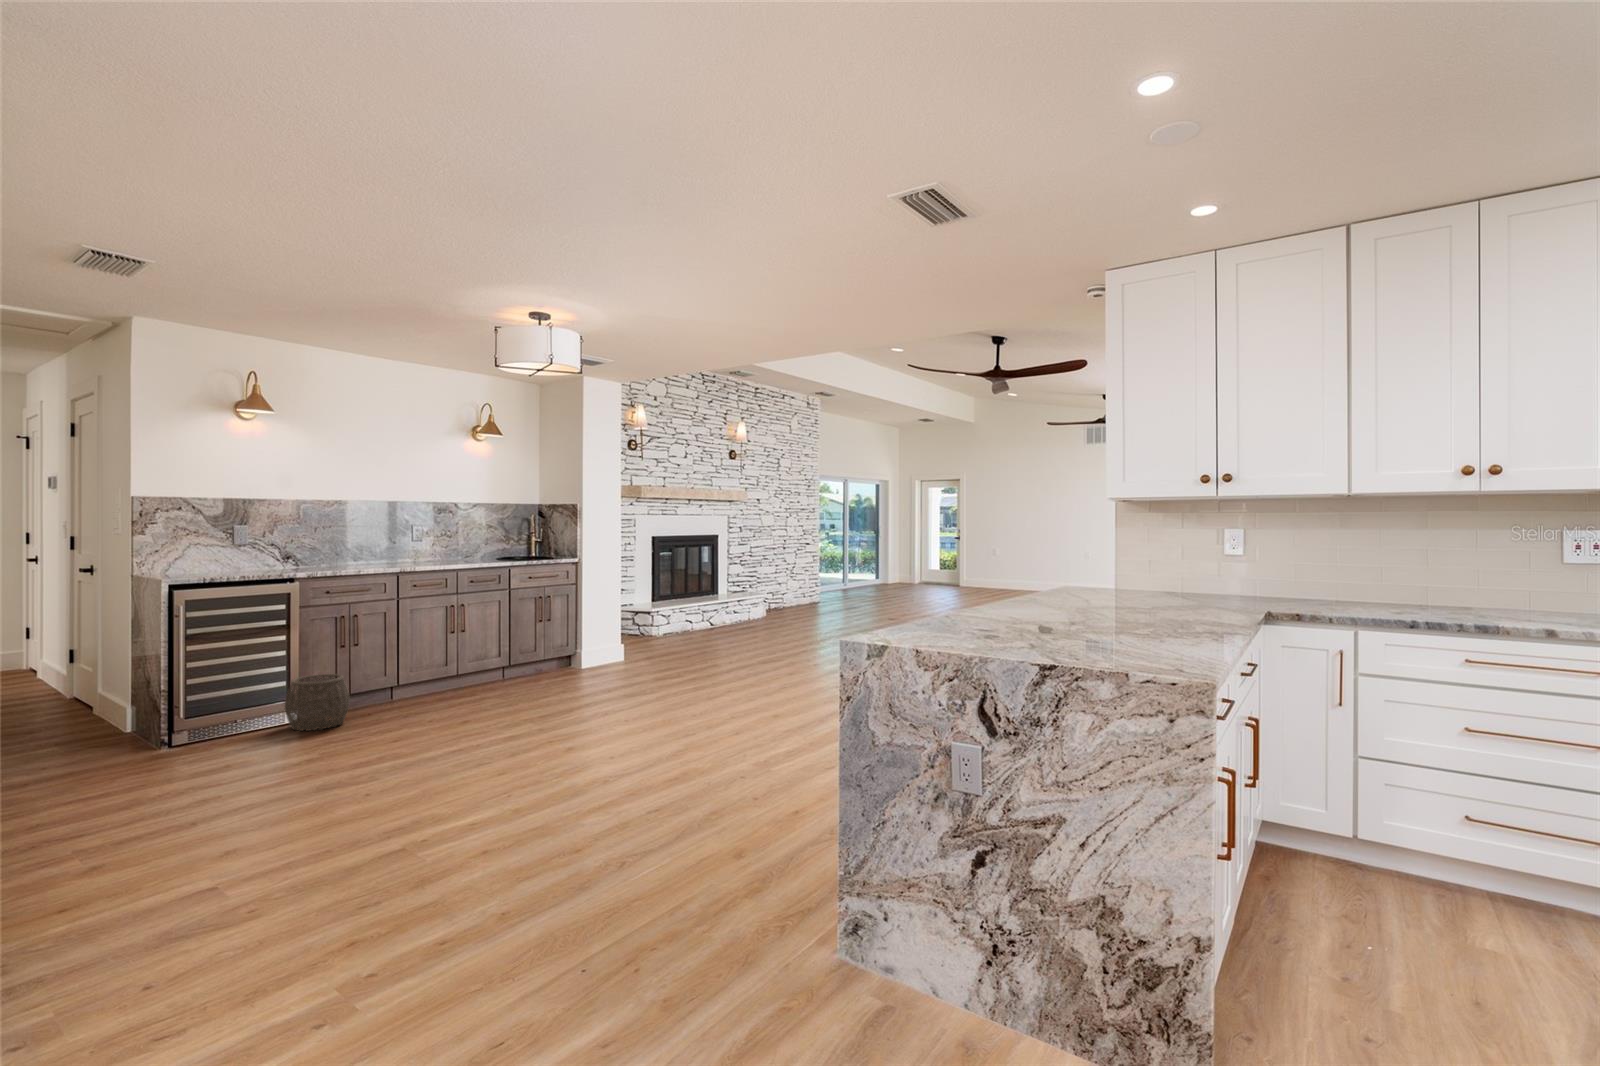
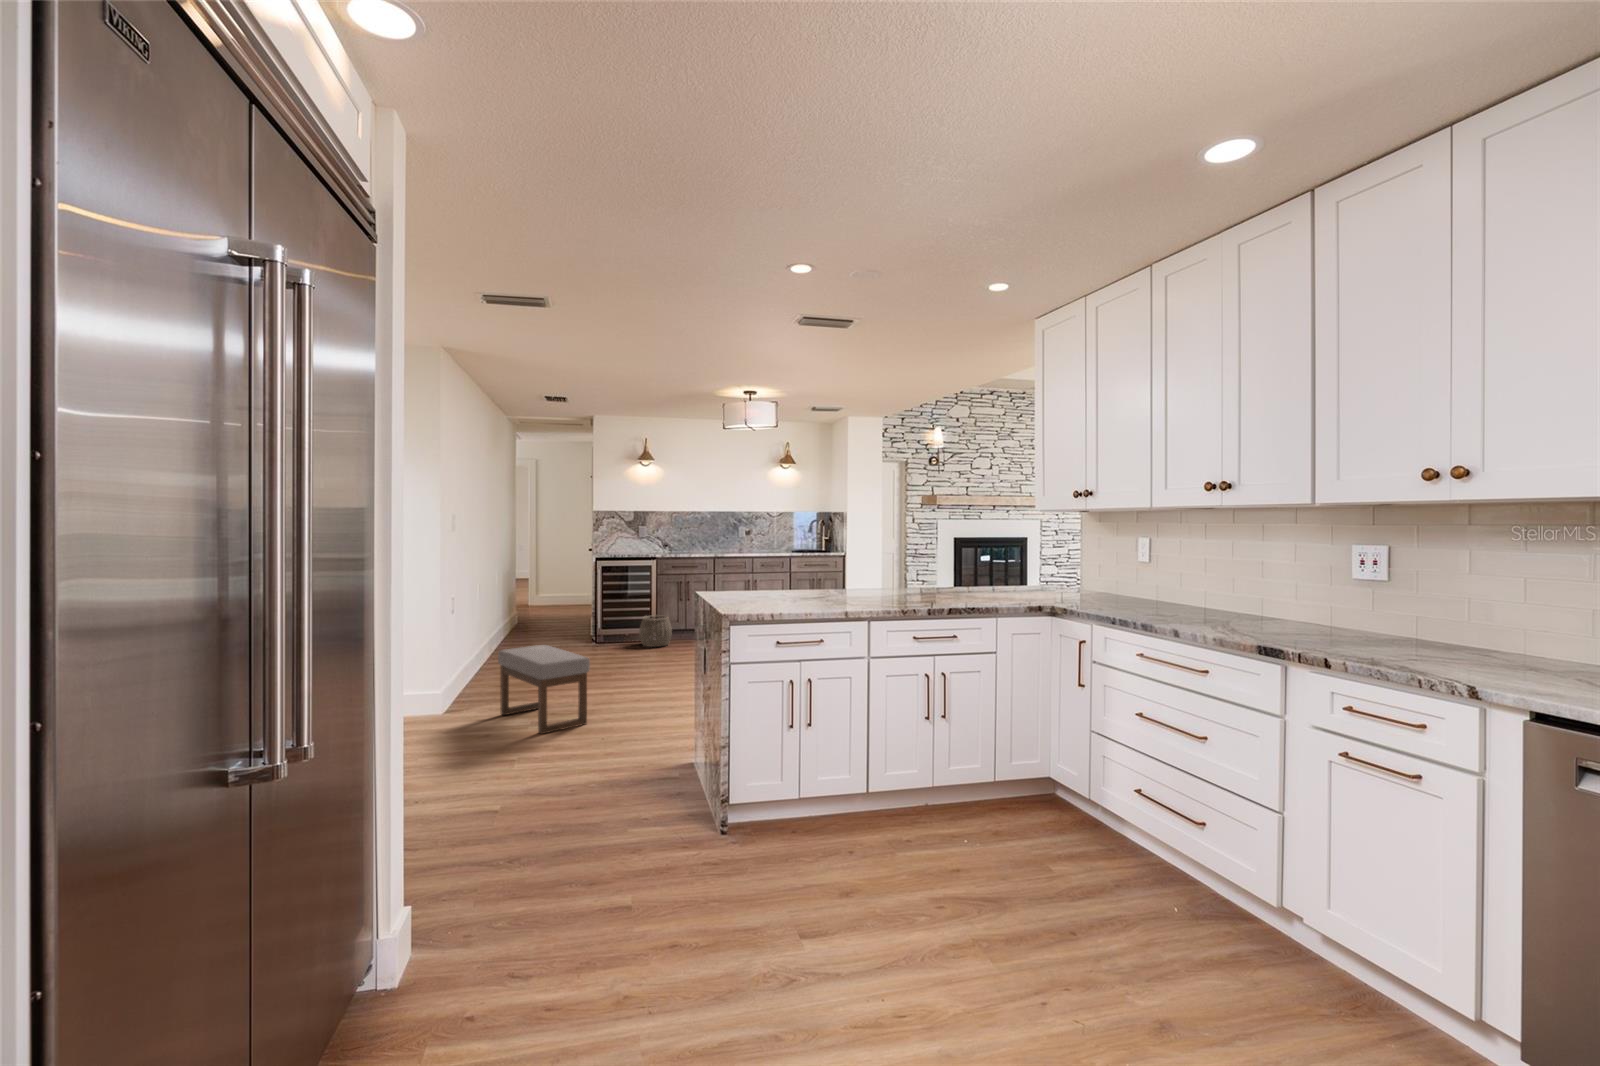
ottoman: none [255,757,512,945] -> present [498,645,590,734]

